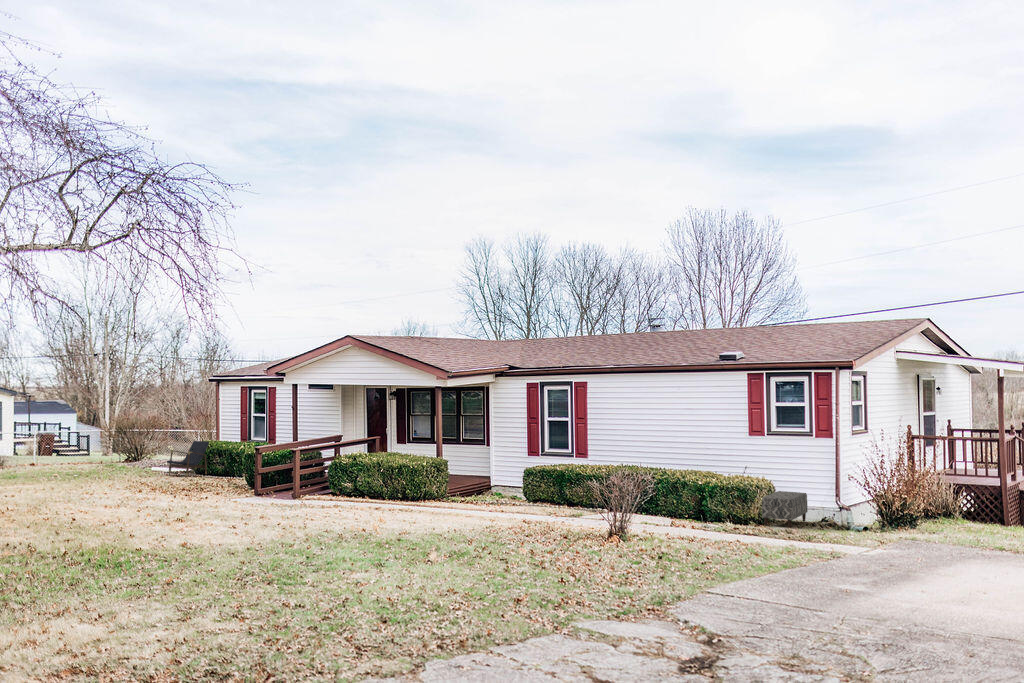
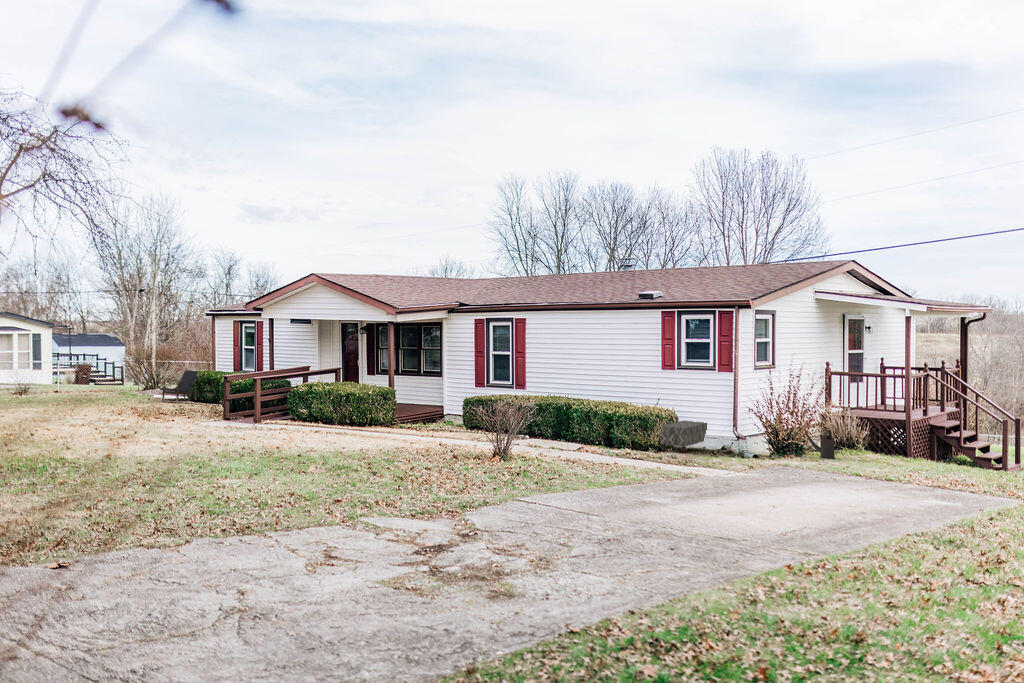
watering can: none [915,500,956,532] -> present [805,430,839,459]

